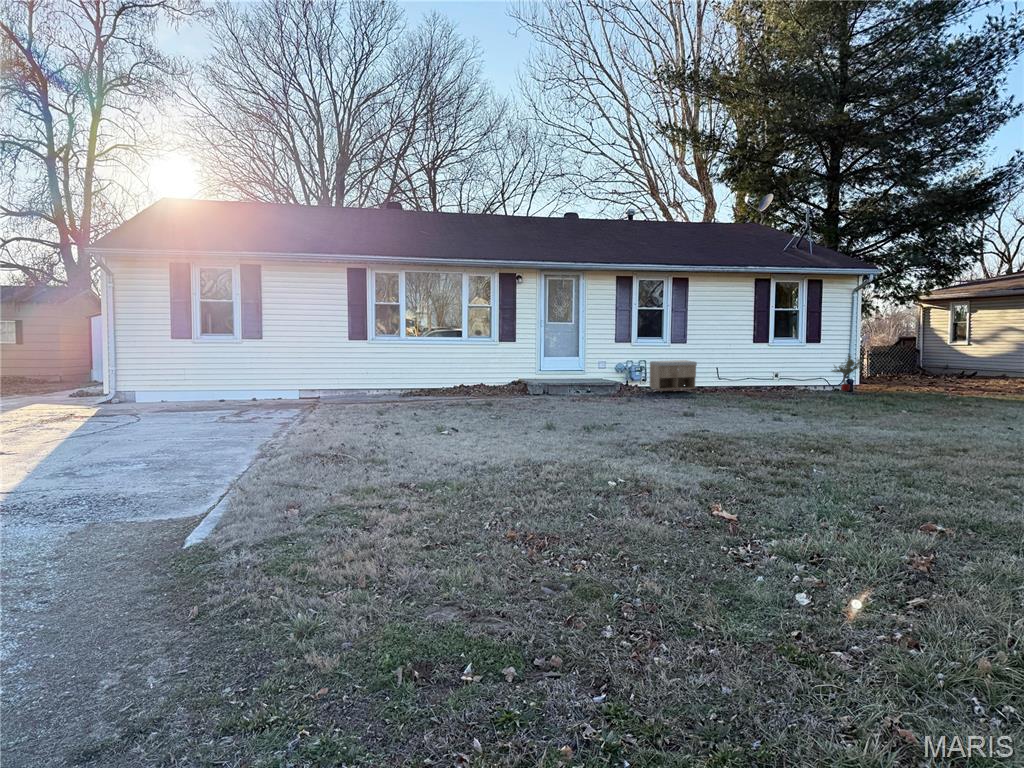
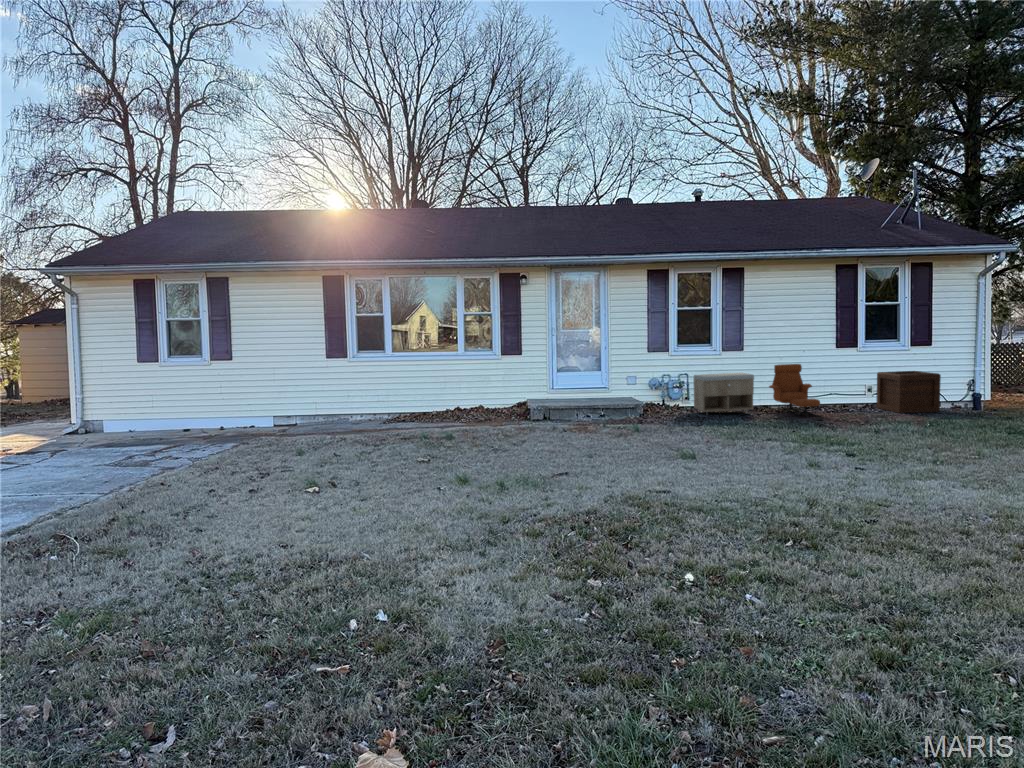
lounge chair: none [706,354,745,395] -> present [769,364,820,417]
potted tree: present [832,354,863,391] -> none [947,359,996,410]
wooden crate: none [781,362,827,393] -> present [876,371,941,413]

